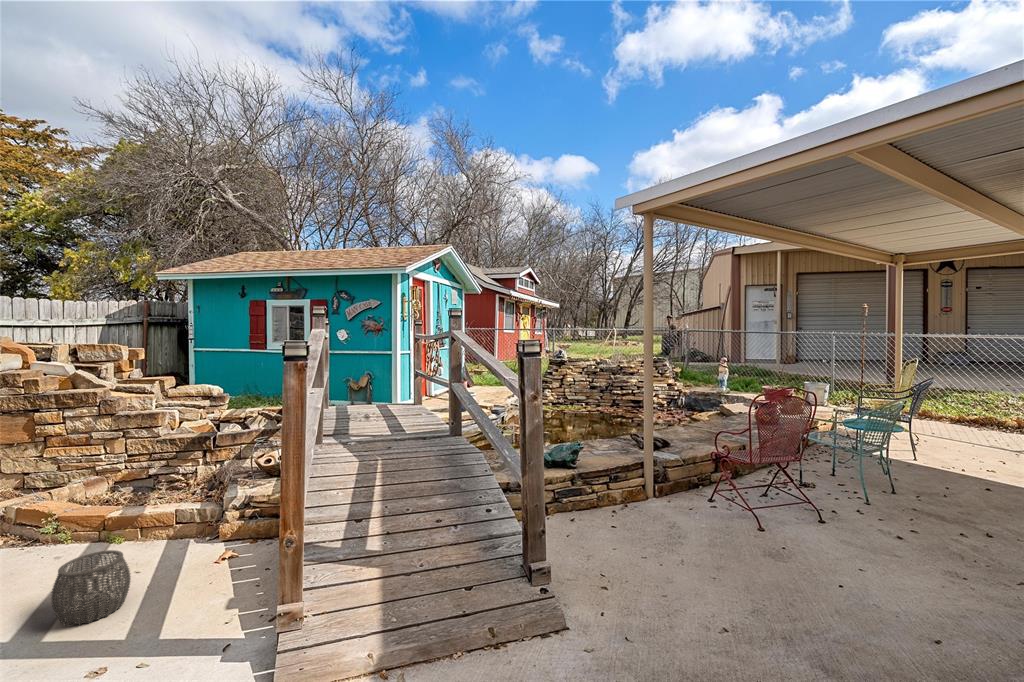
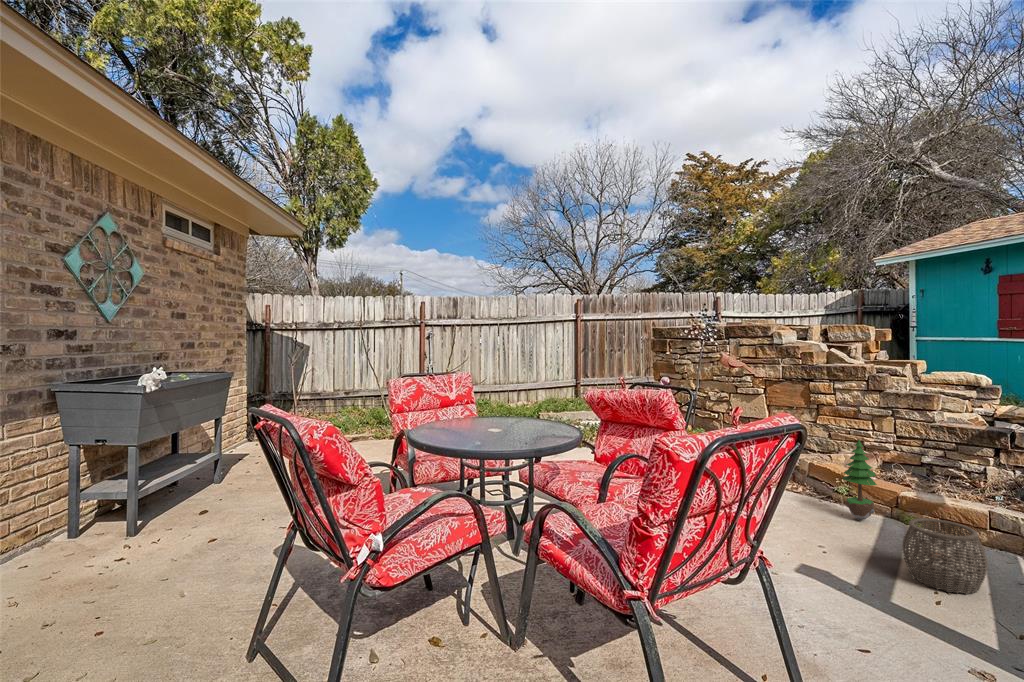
potted tree: none [24,482,67,567] -> present [842,440,877,520]

